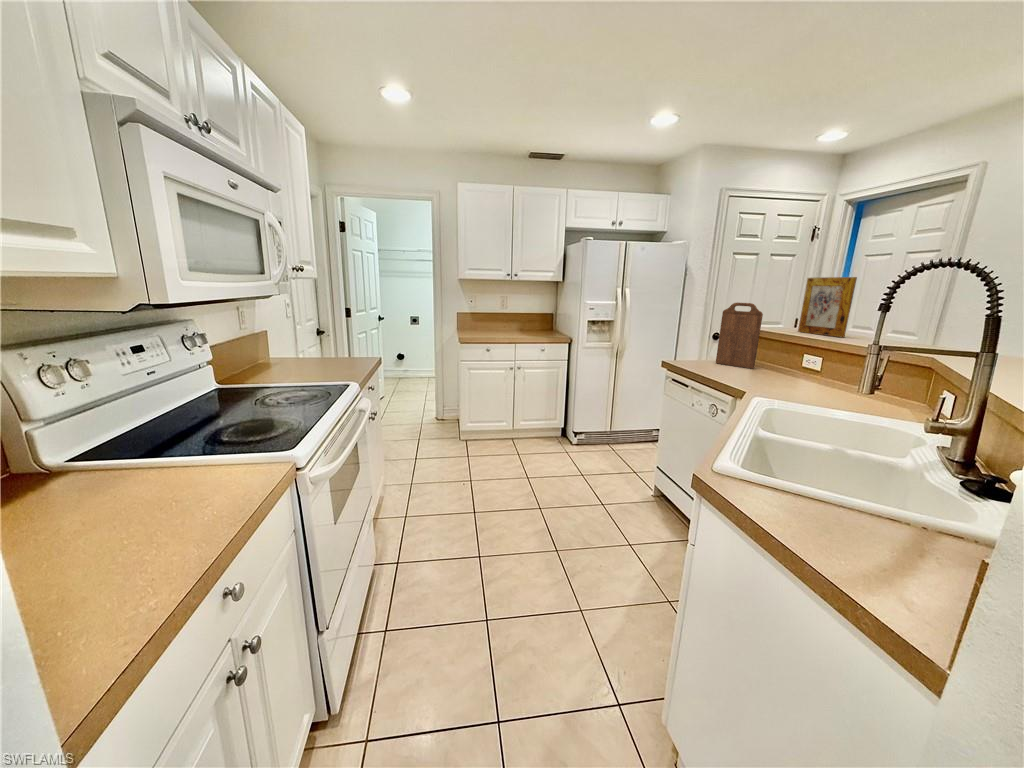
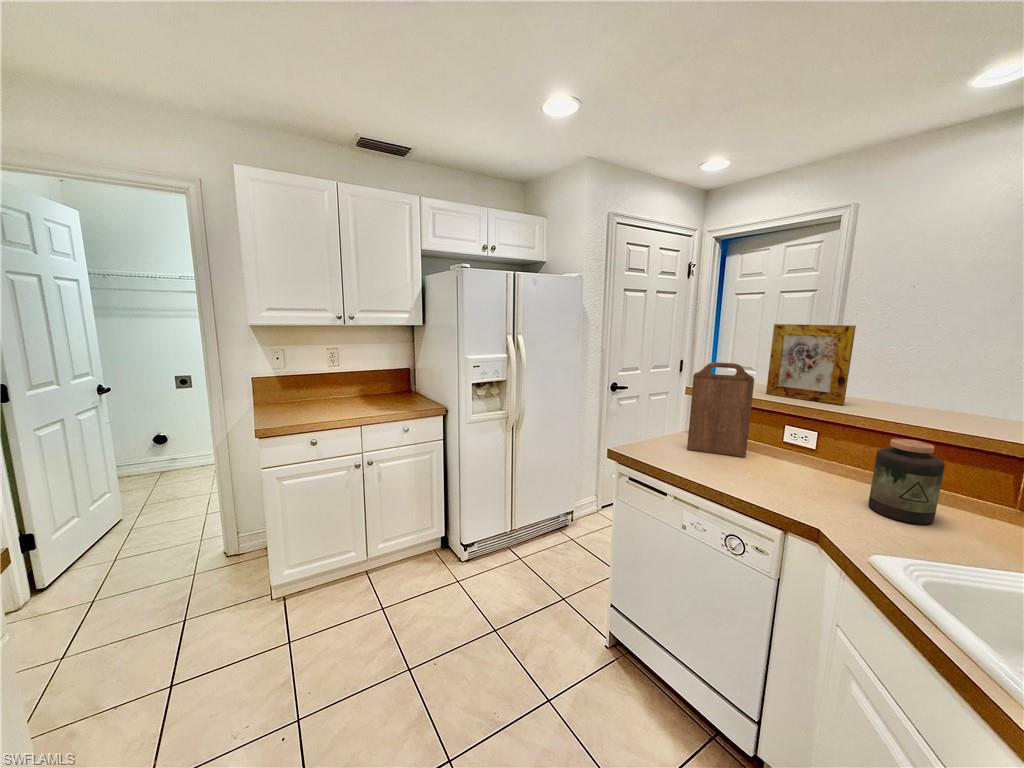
jar: none [795,345,838,395] -> present [869,438,945,524]

